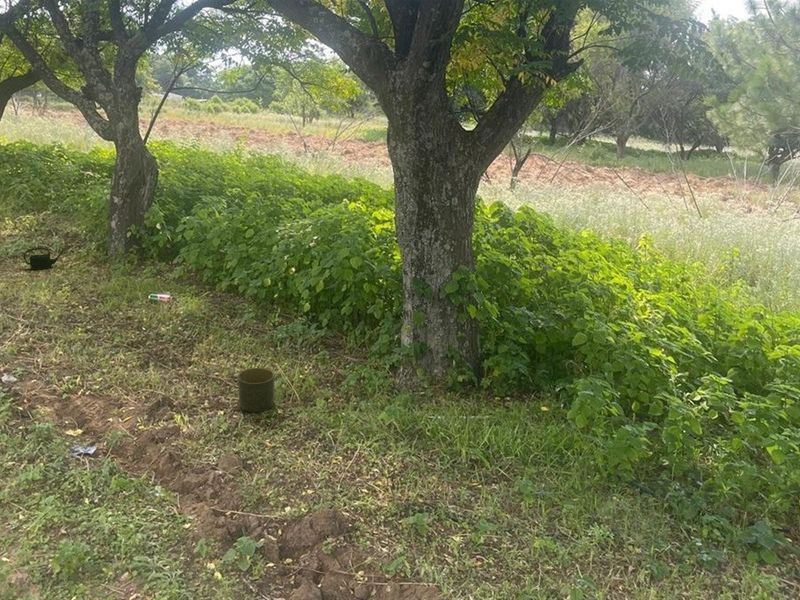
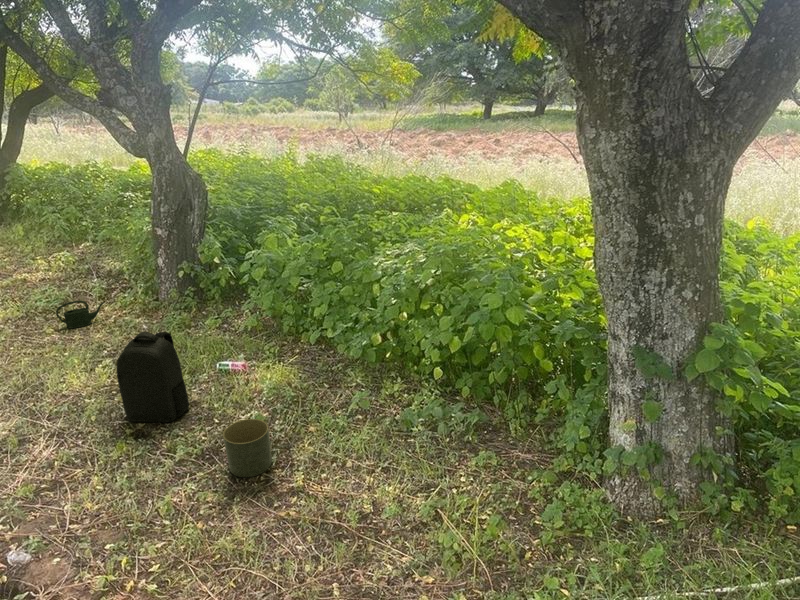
backpack: none [75,263,127,331] -> present [117,332,189,422]
planter: present [238,368,274,412] -> present [223,419,272,477]

